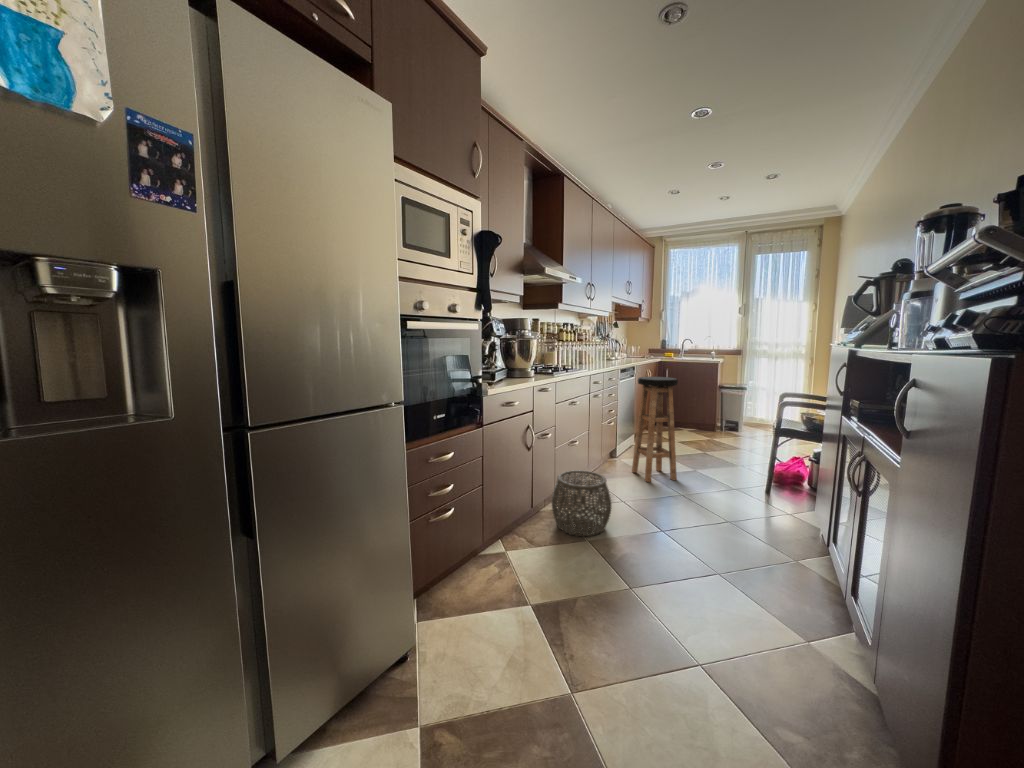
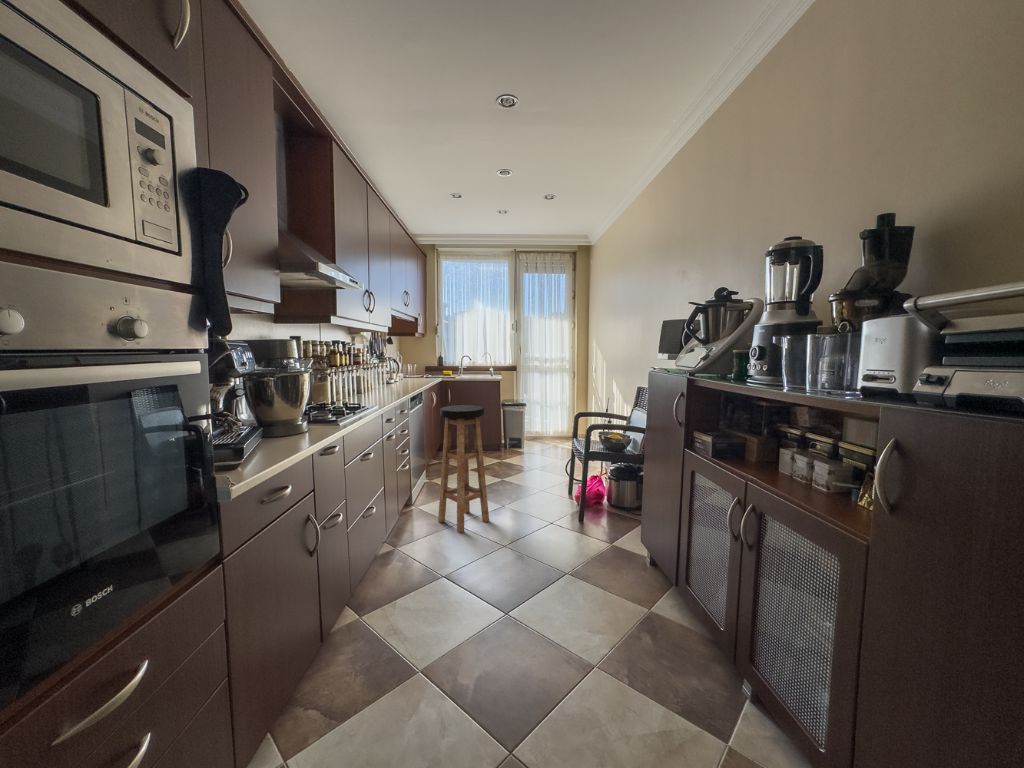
woven basket: present [551,470,612,536] -> none [355,556,446,668]

